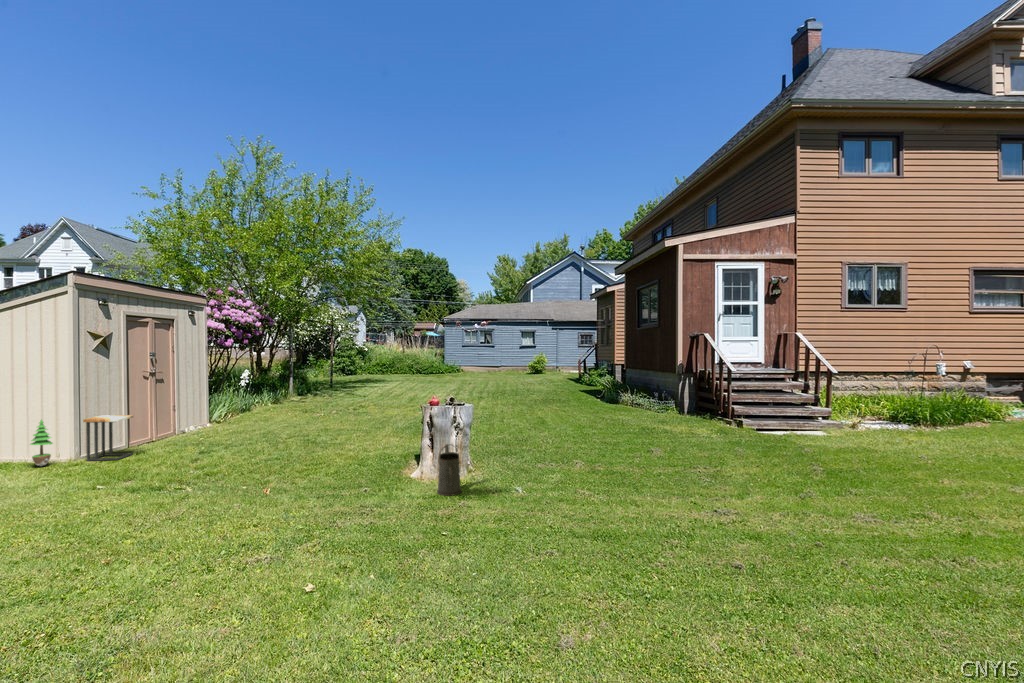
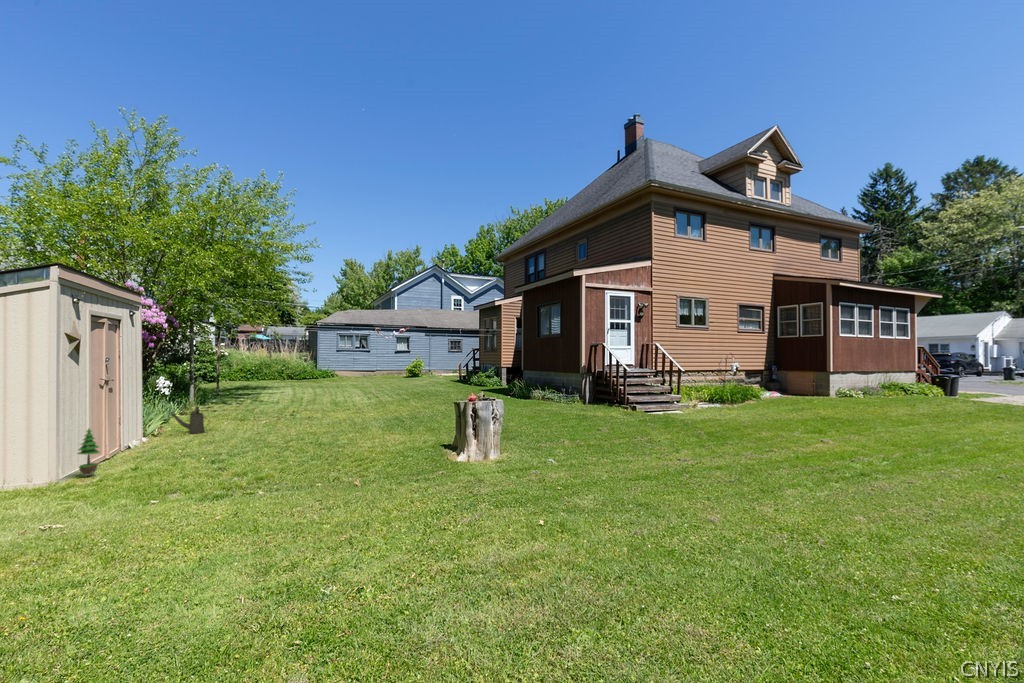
side table: present [83,415,133,461] -> none [127,421,171,469]
watering can: present [437,444,461,496] -> present [171,406,205,434]

